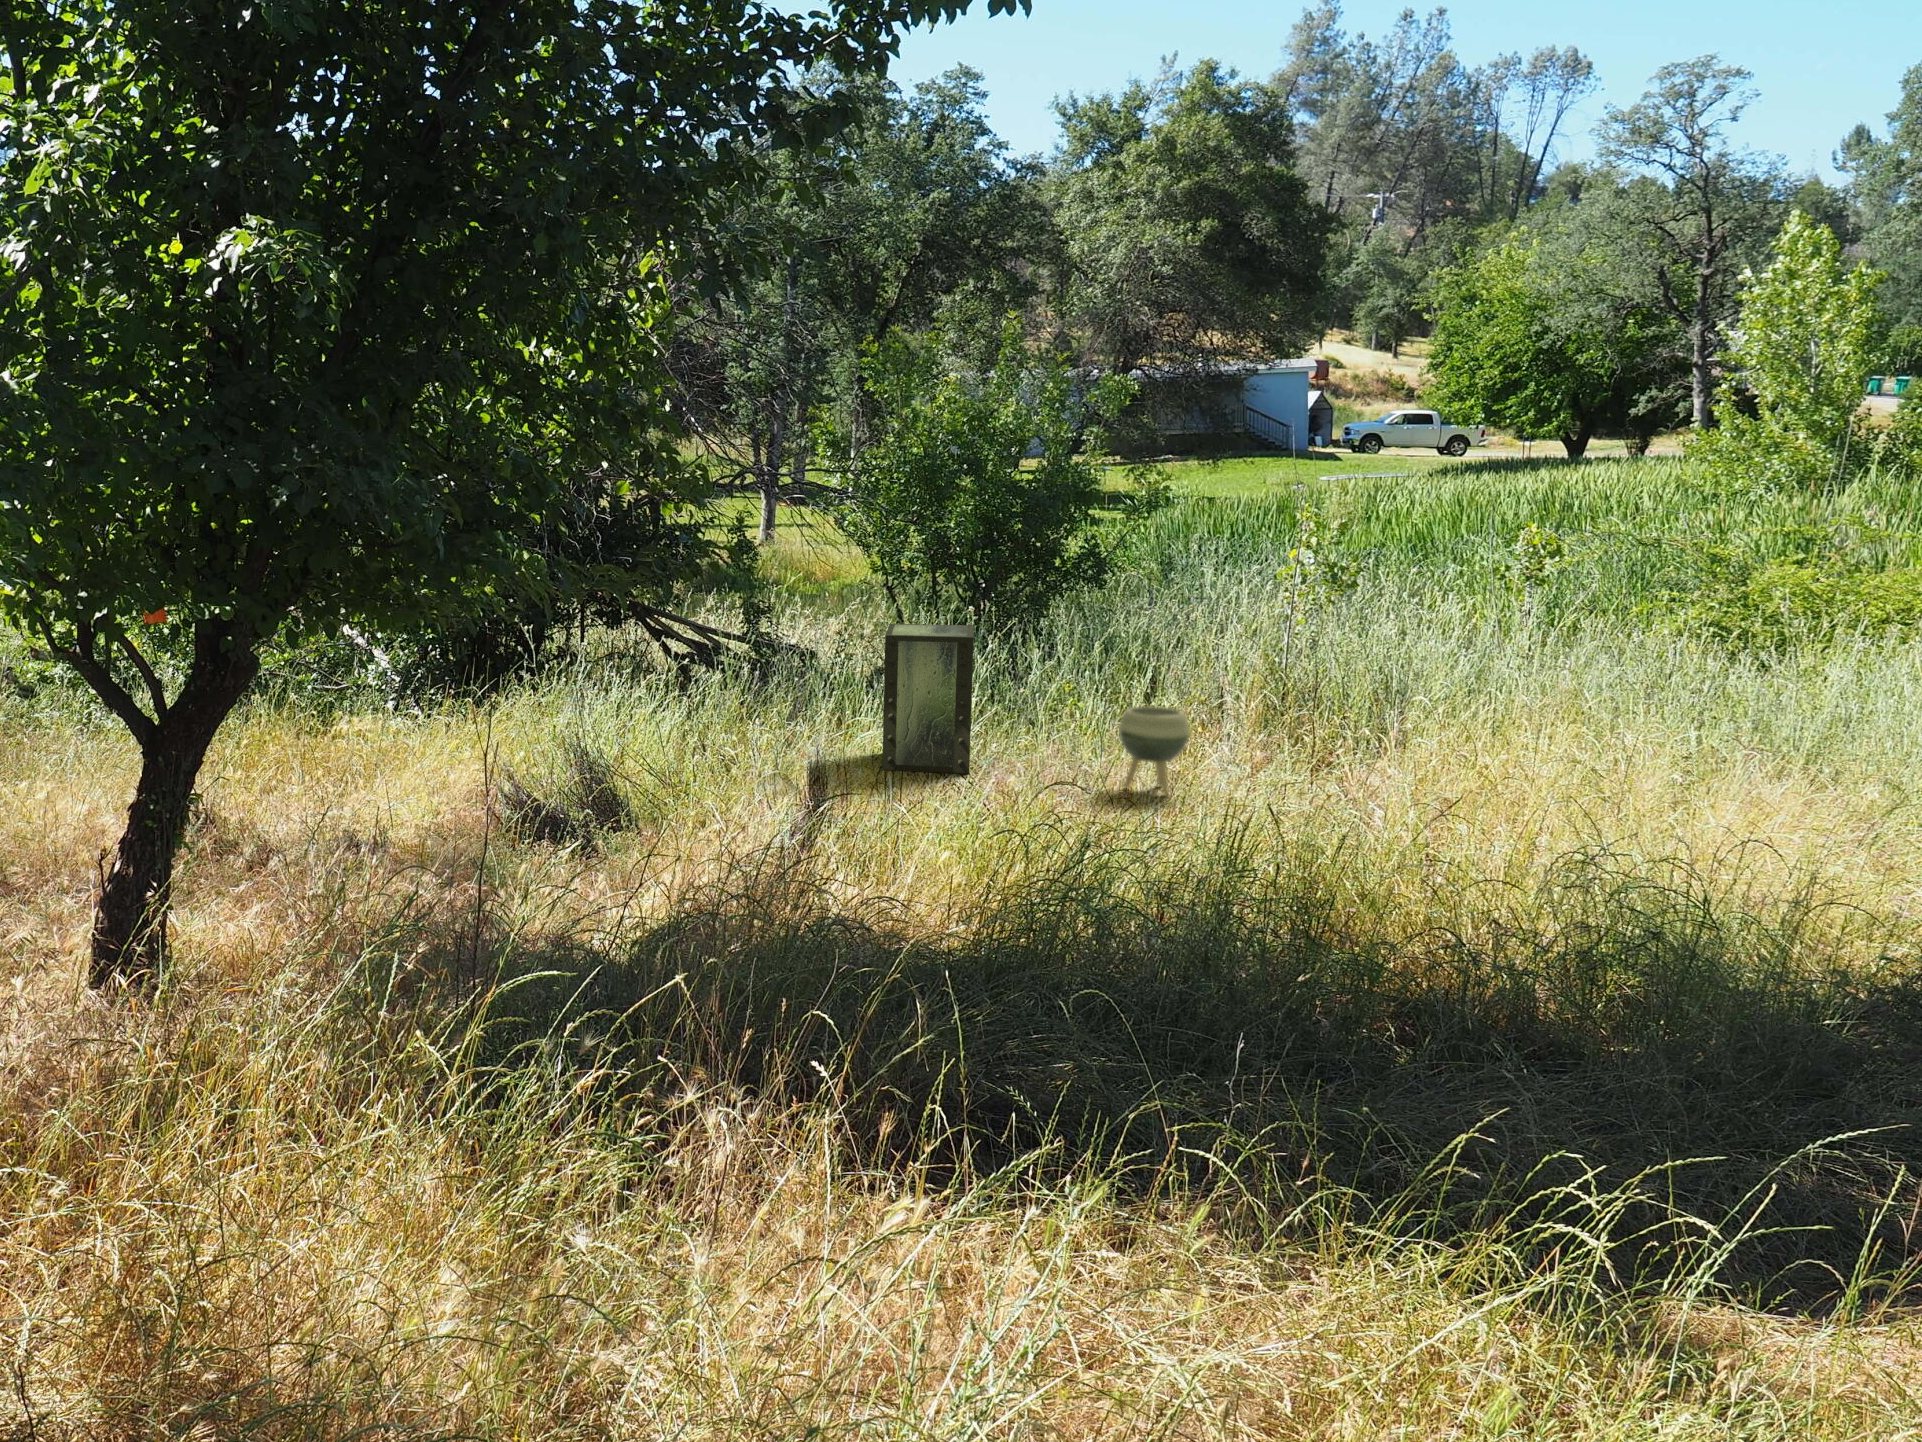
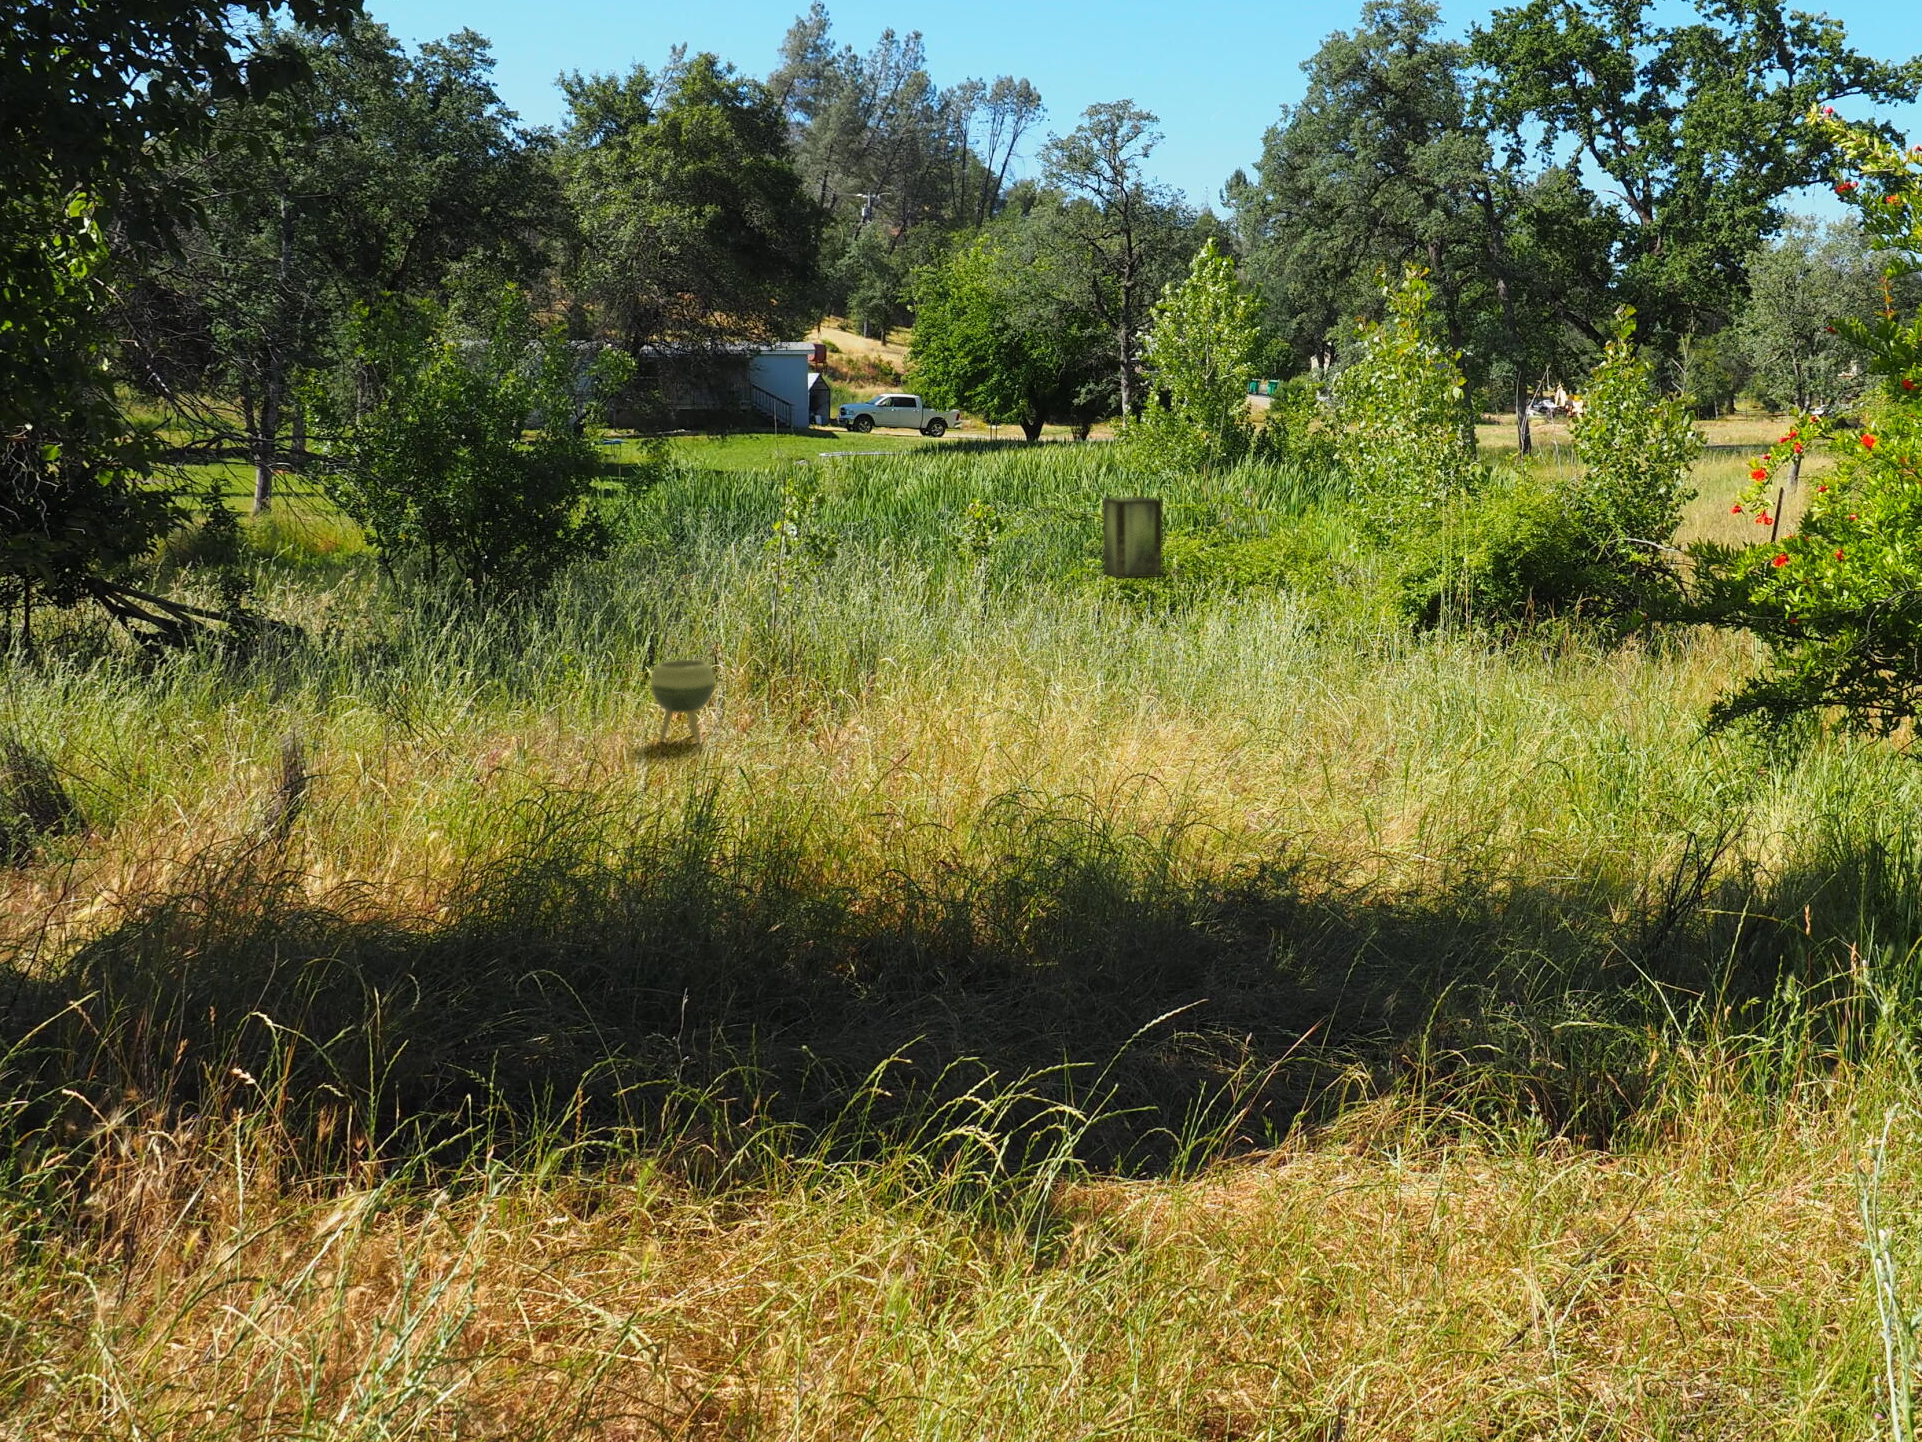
storage box: present [882,624,974,774] -> present [1103,497,1163,578]

